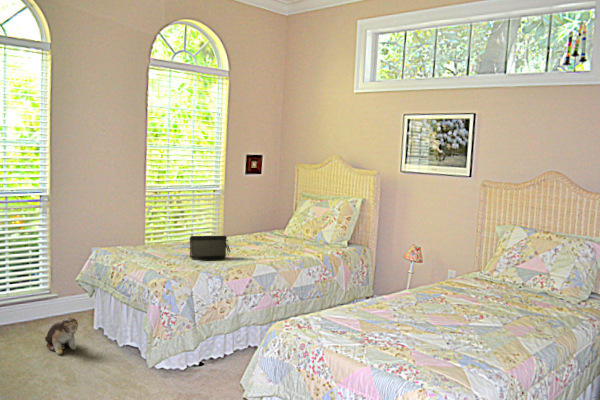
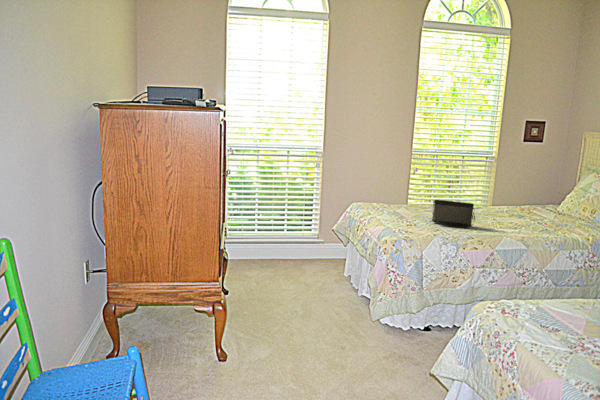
plush toy: present [45,317,80,354] -> none [303,259,328,290]

